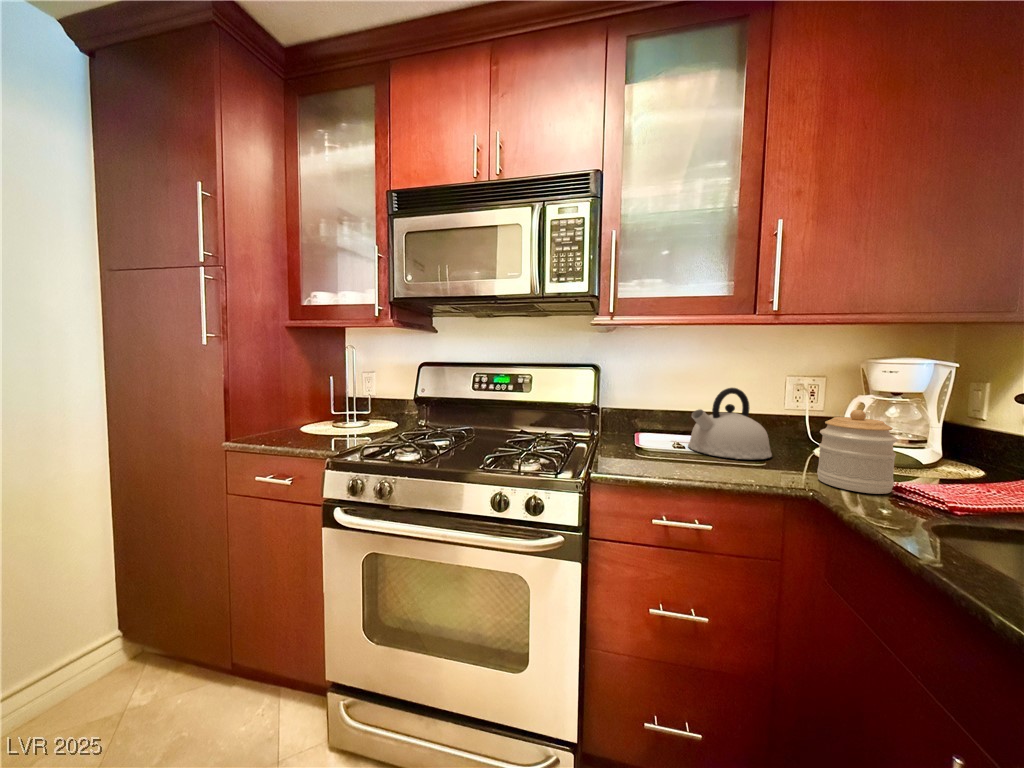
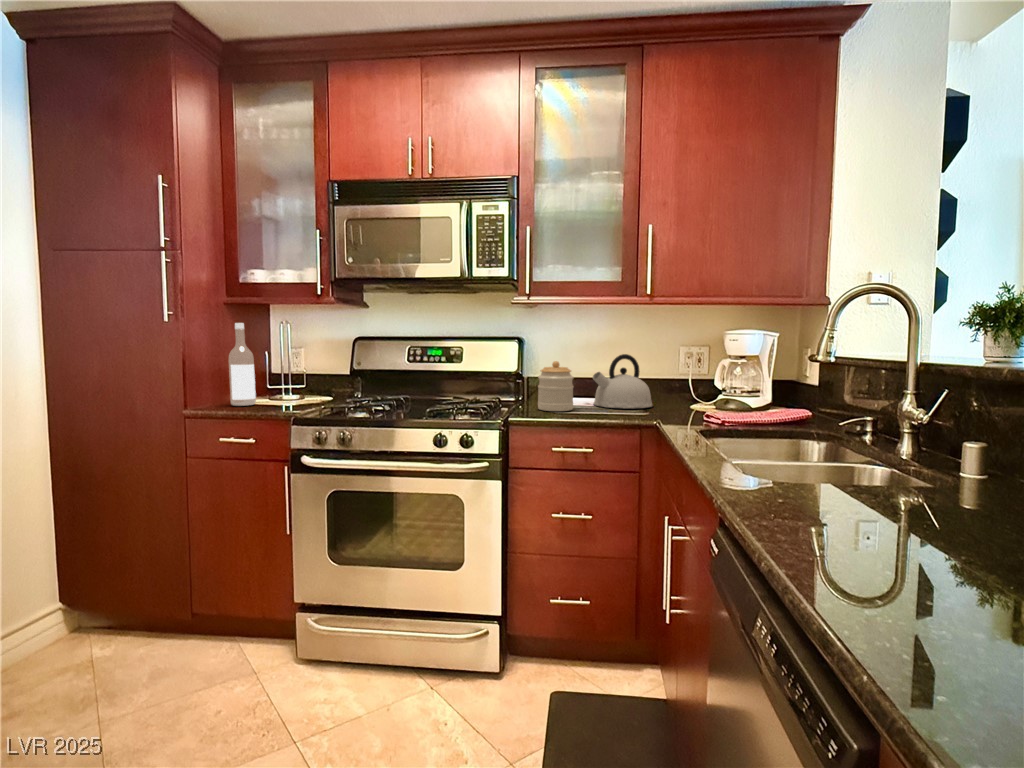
wine bottle: none [276,347,306,438] -> present [229,323,256,406]
jar: present [817,410,897,494] -> present [538,361,573,411]

